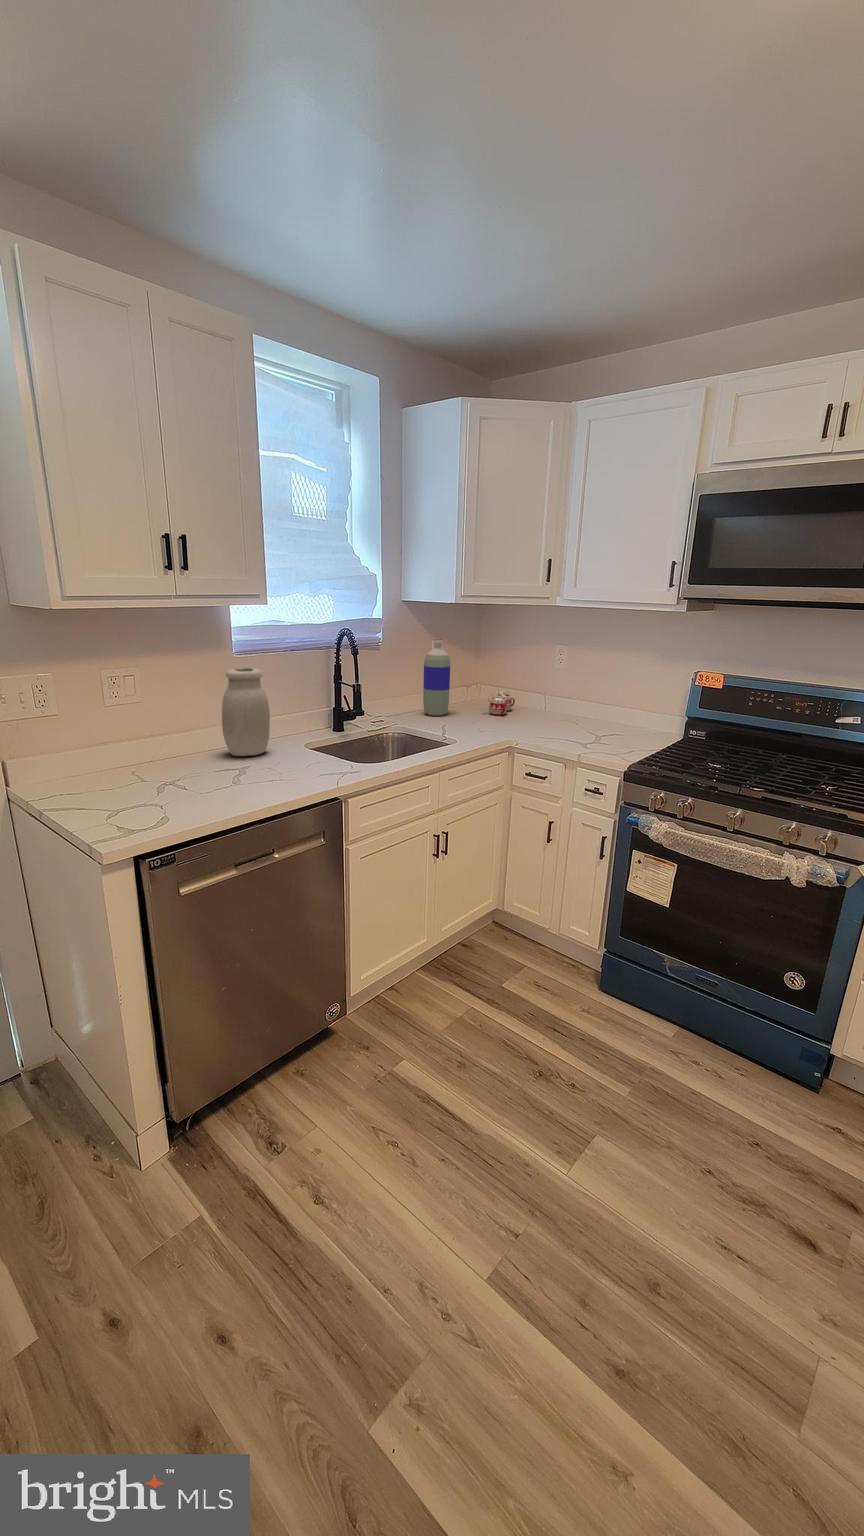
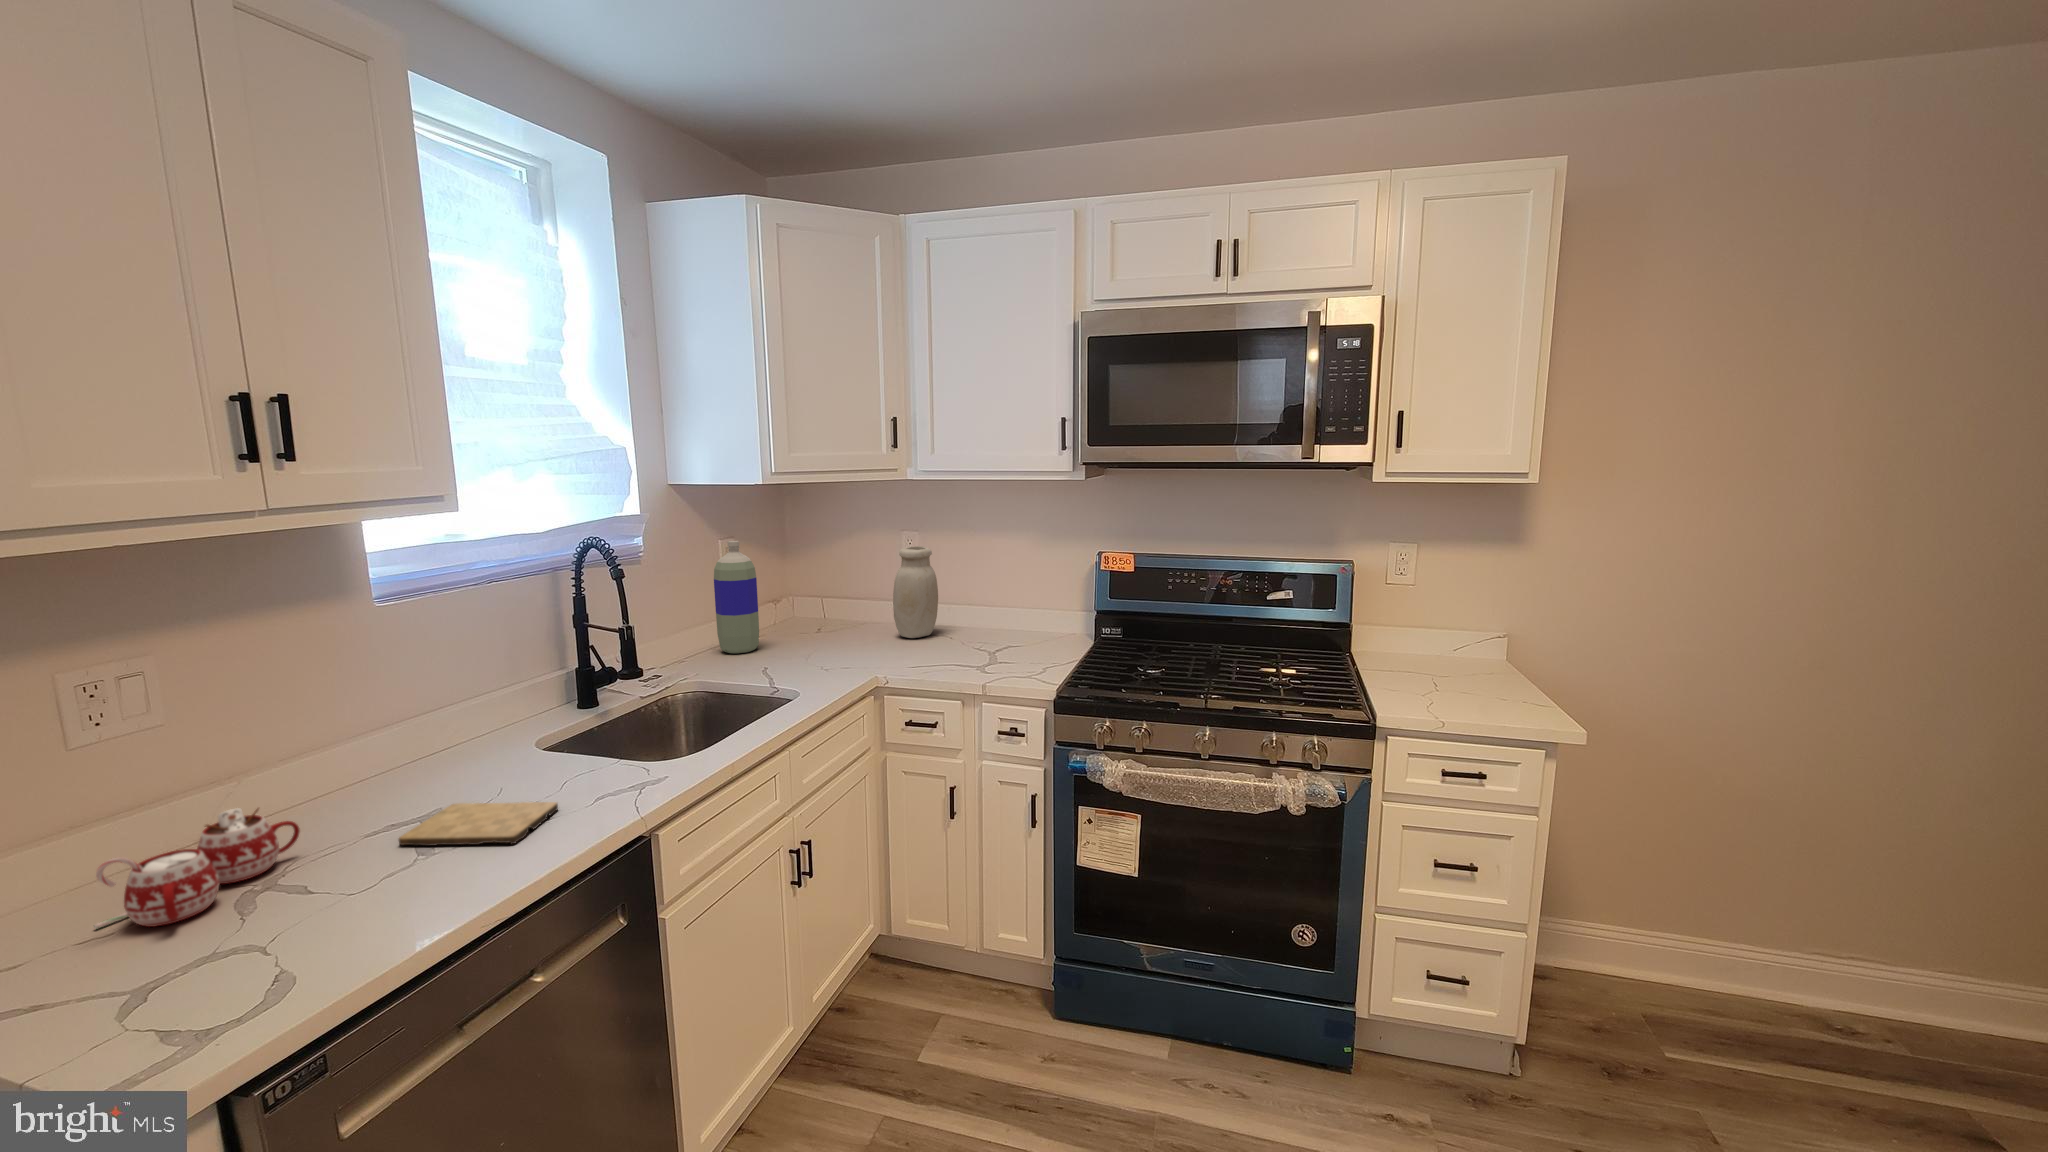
jar: present [222,668,270,756] -> present [893,546,938,638]
mug: present [482,691,515,715] -> present [94,808,300,929]
cutting board: none [229,764,302,787] -> present [399,802,558,846]

